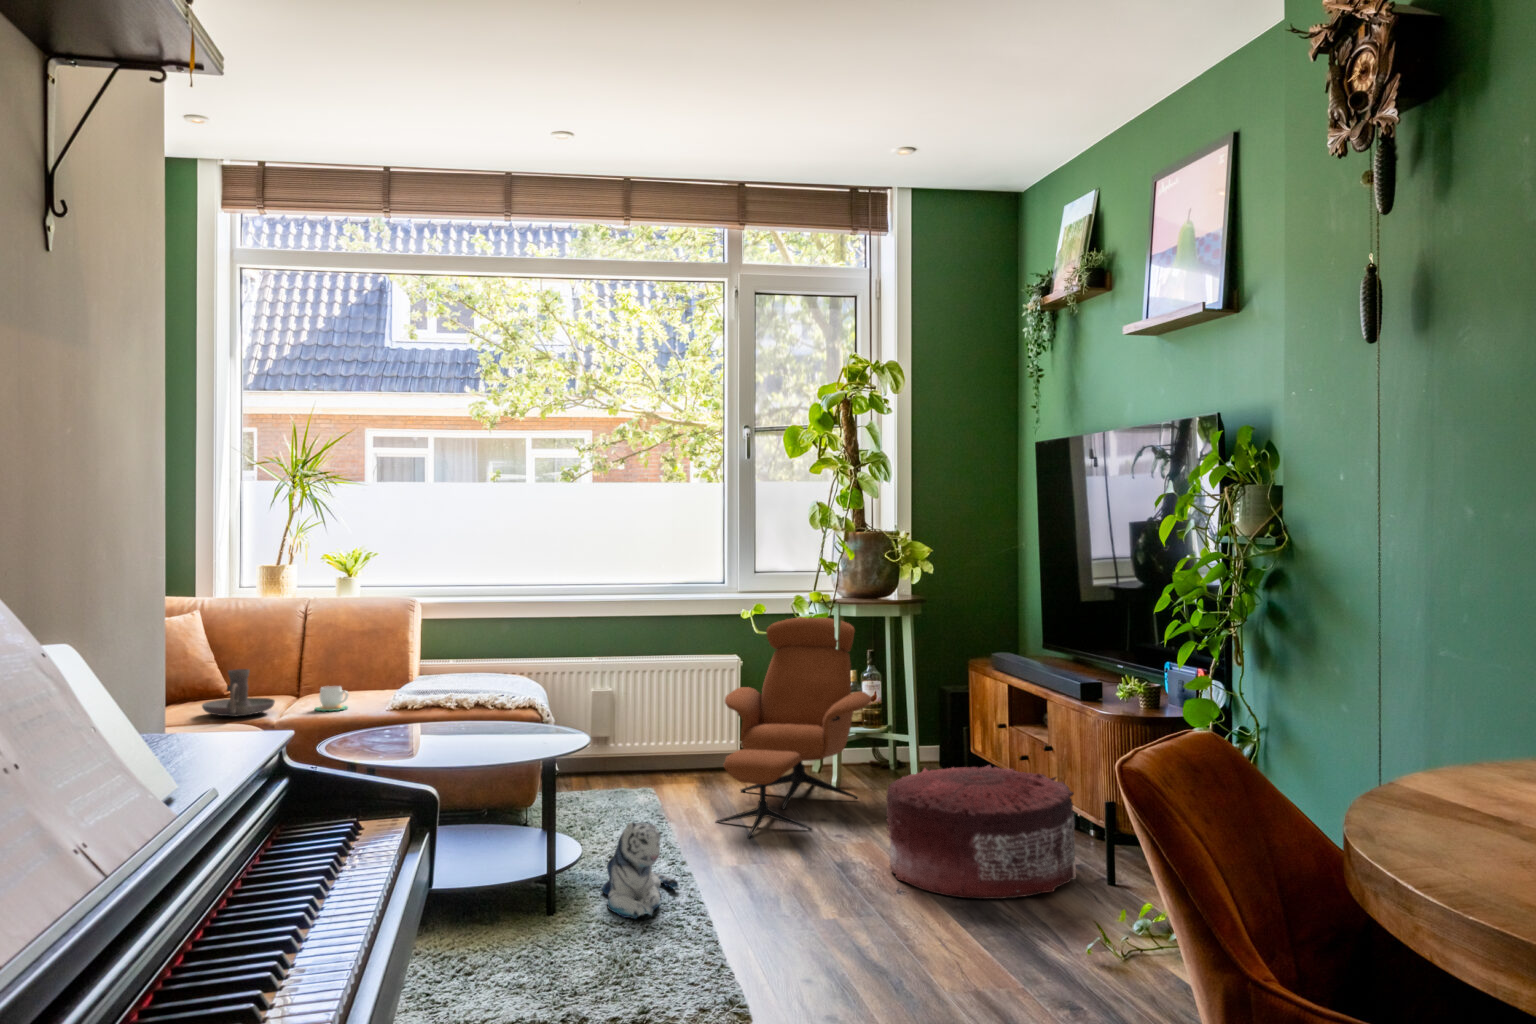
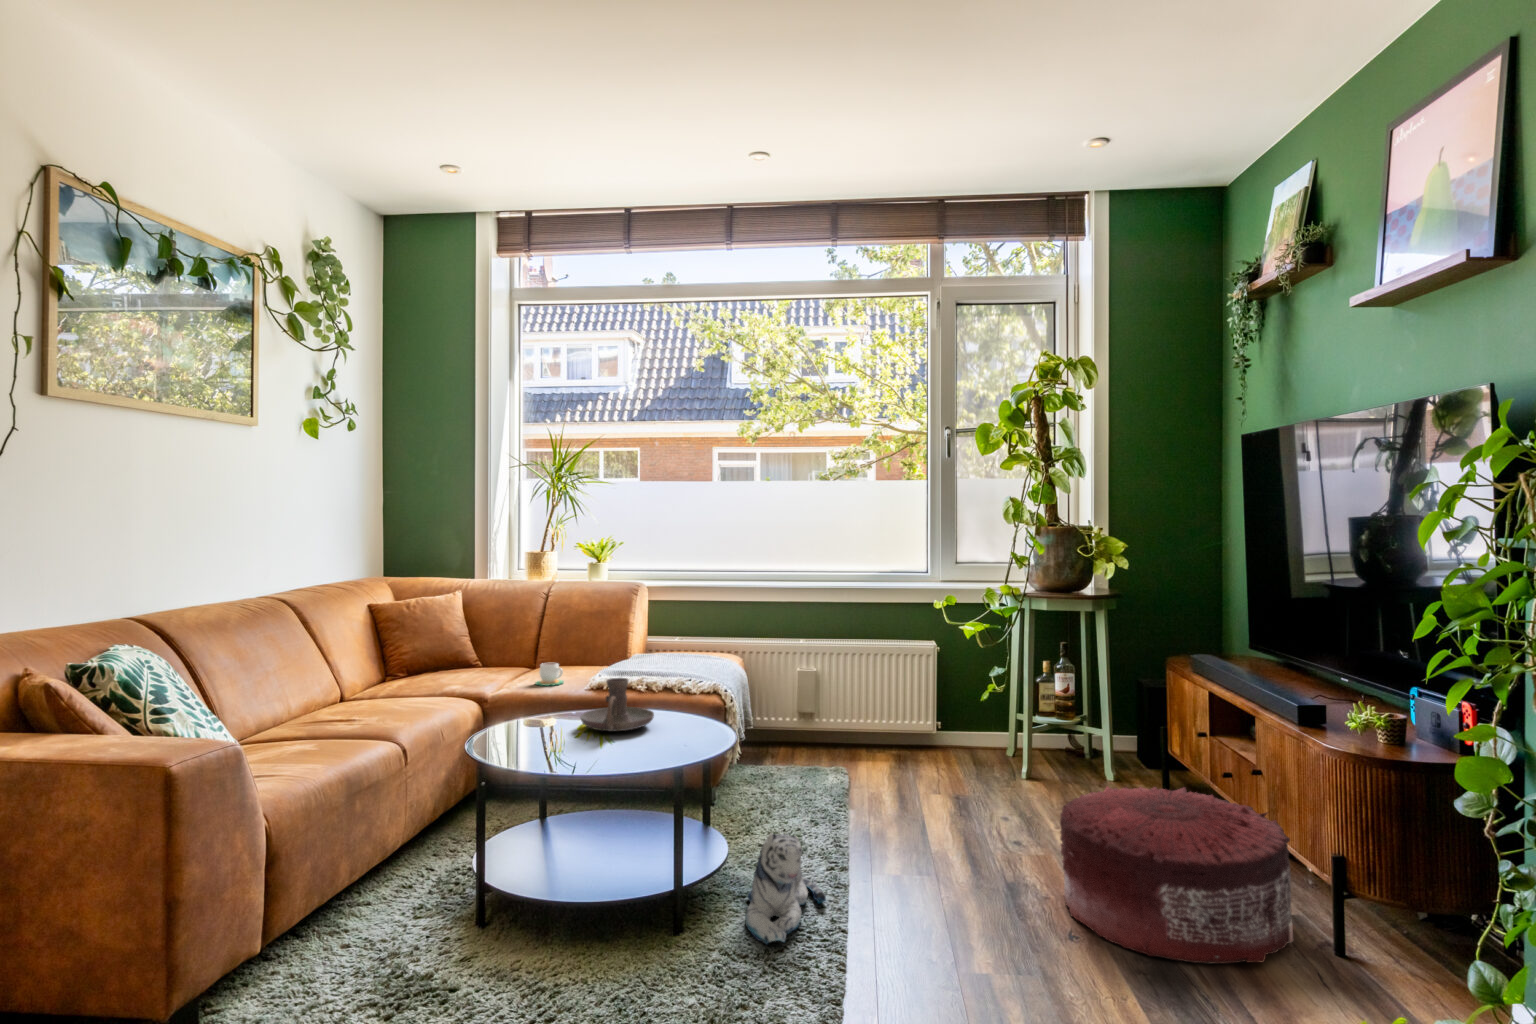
lounge chair: present [716,617,871,839] -> none [892,610,1058,839]
candle holder: present [202,669,275,716] -> present [580,678,654,731]

